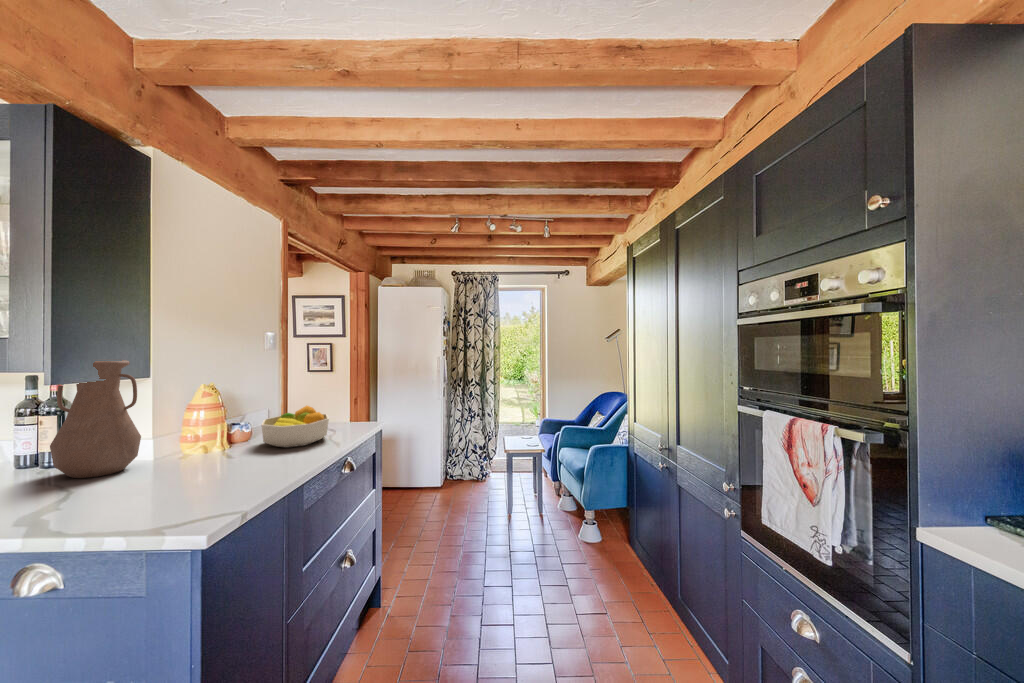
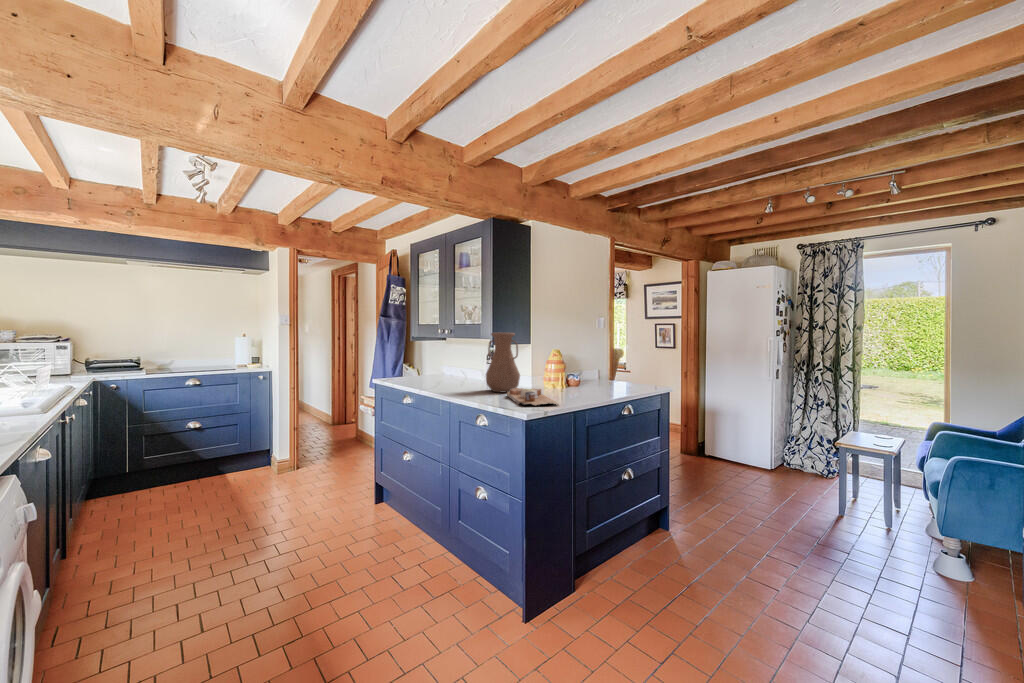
fruit bowl: present [261,406,329,448] -> none [581,368,627,393]
cutting board: none [117,459,257,508] -> present [507,388,559,406]

